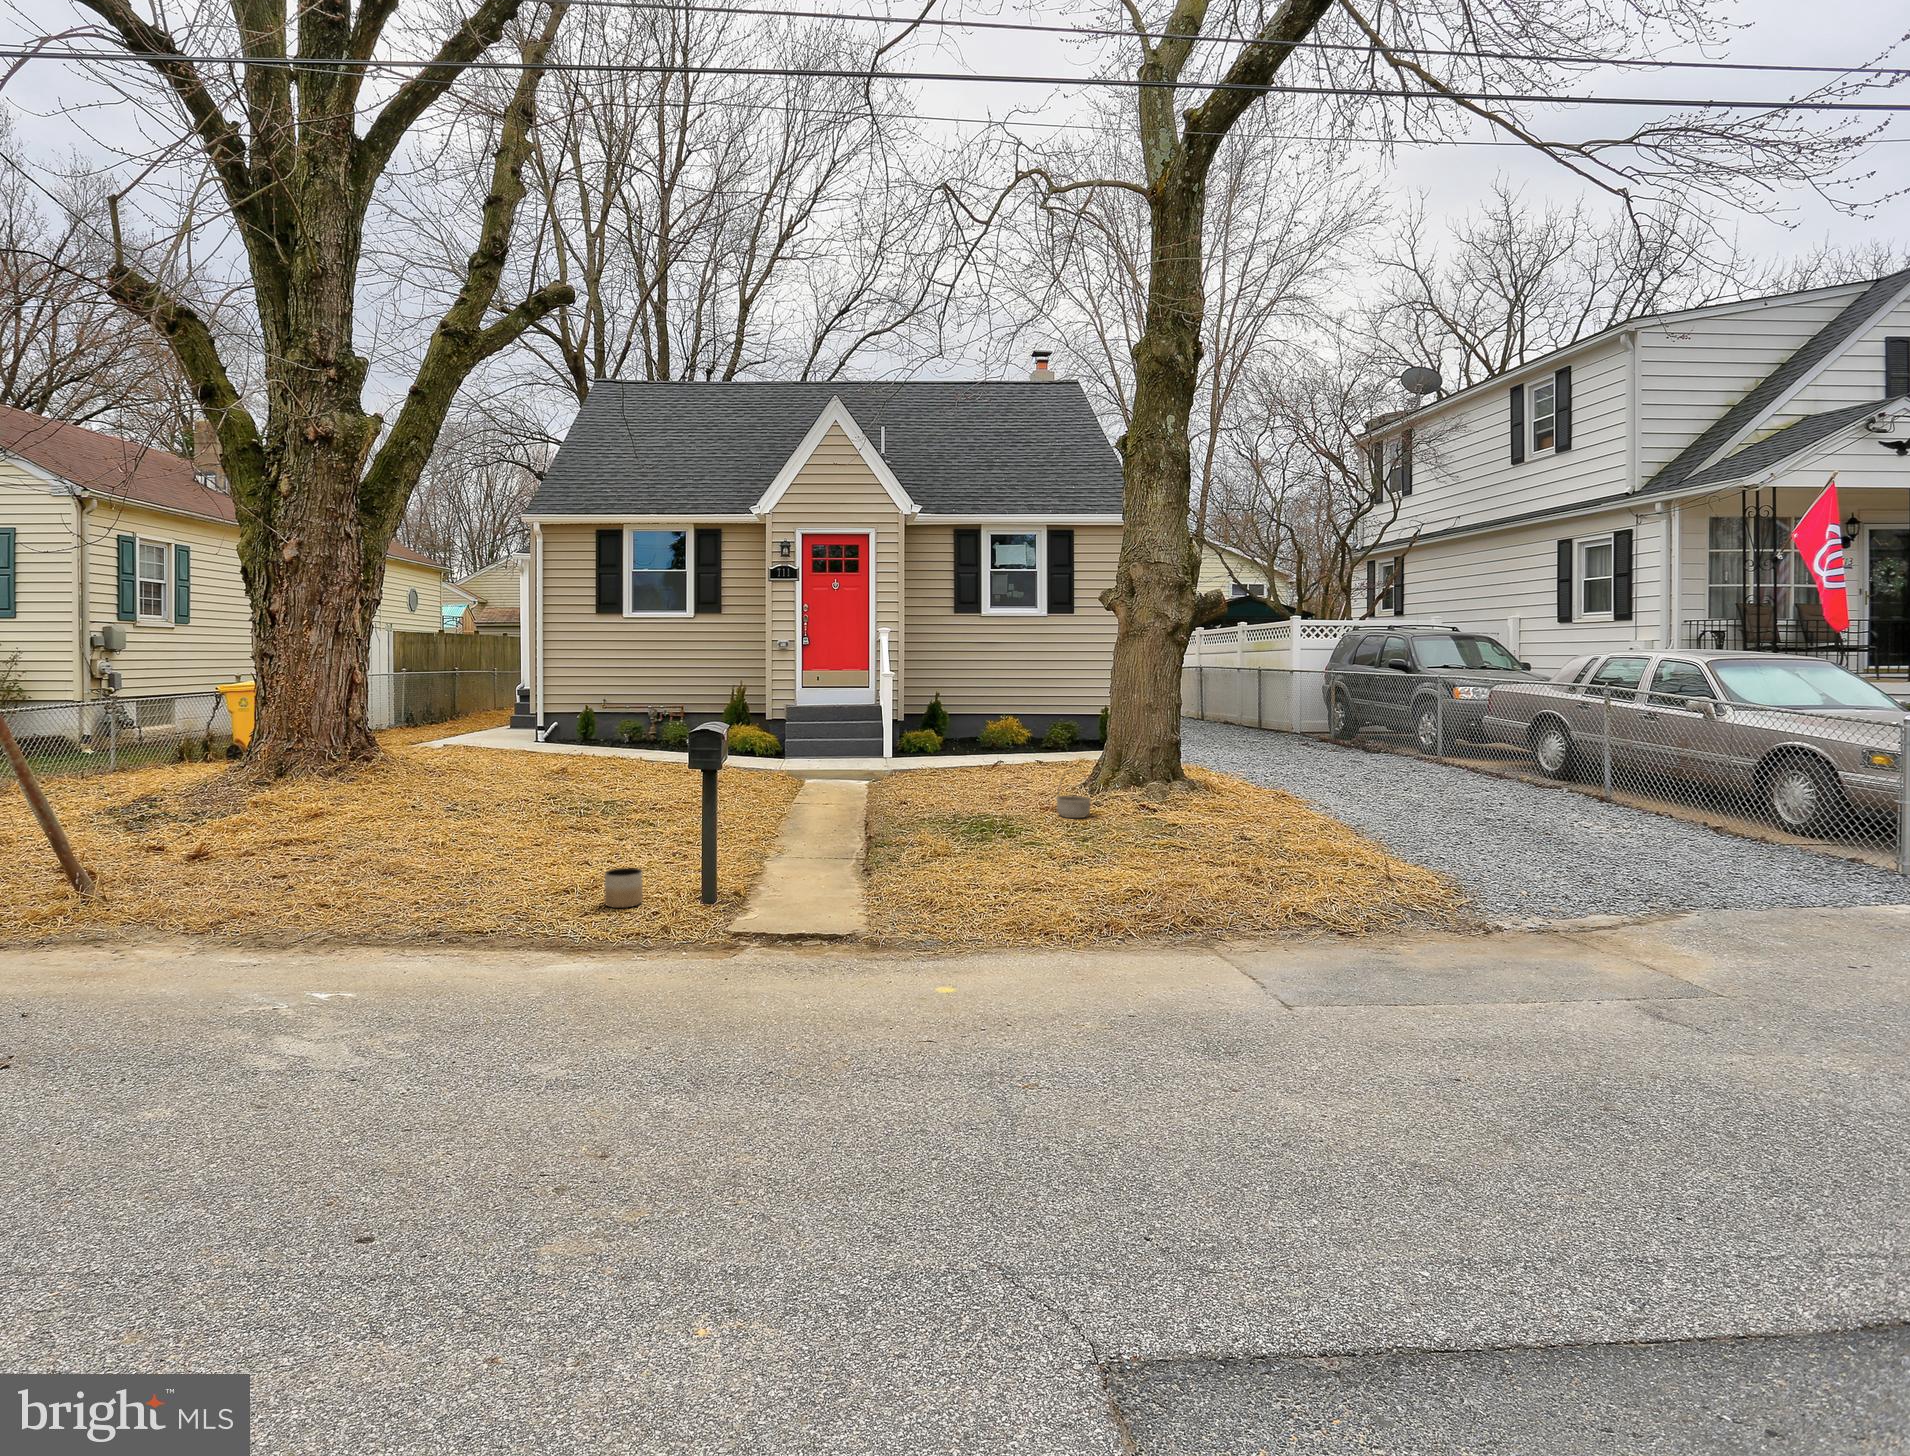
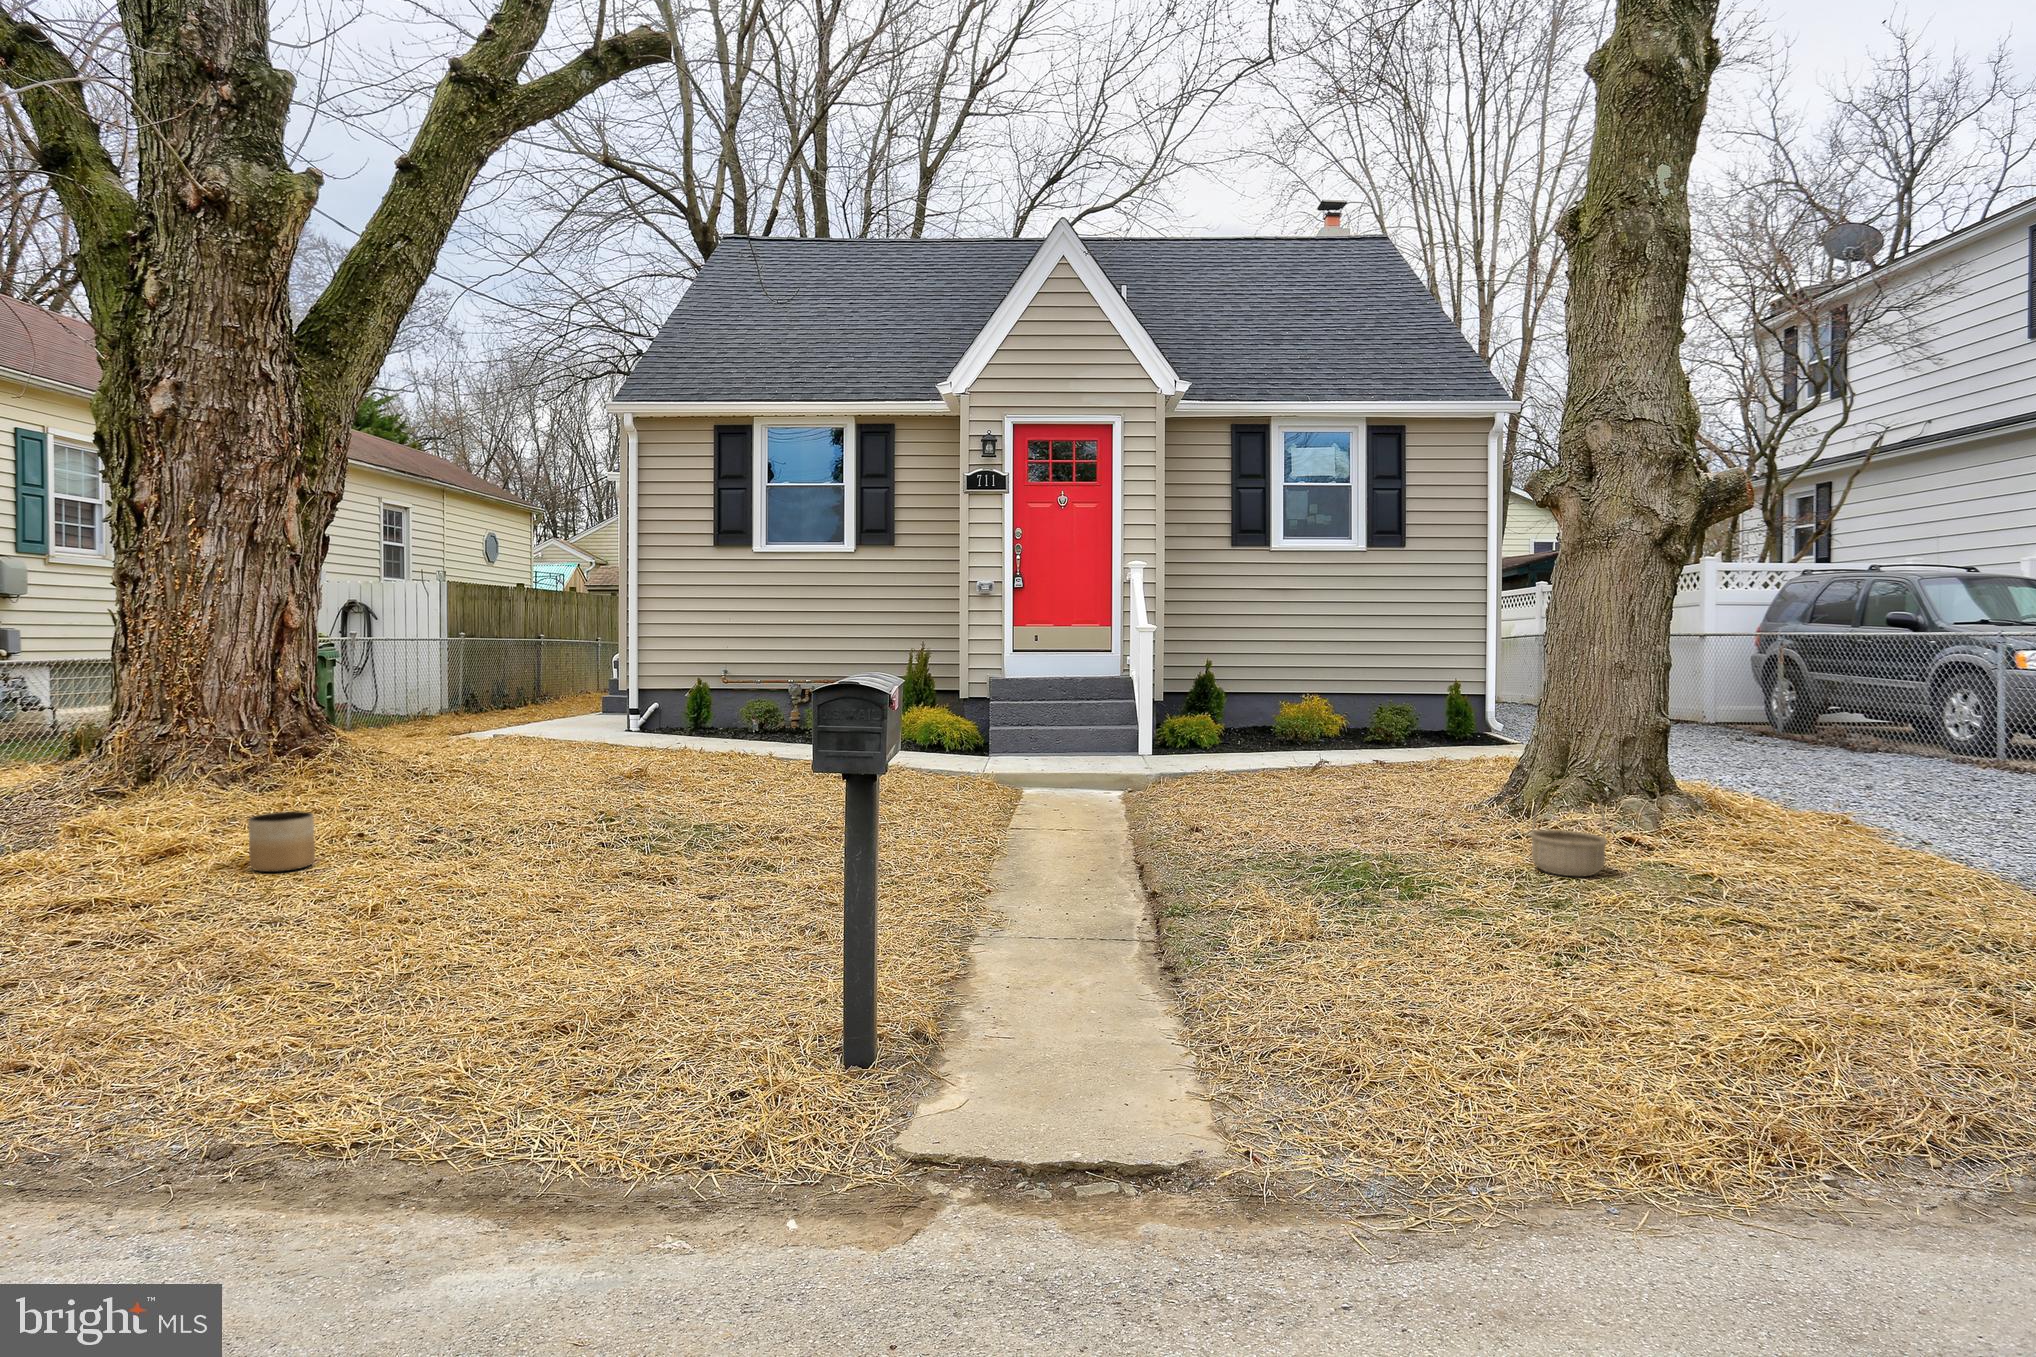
planter: present [604,868,643,908] -> present [248,811,315,872]

